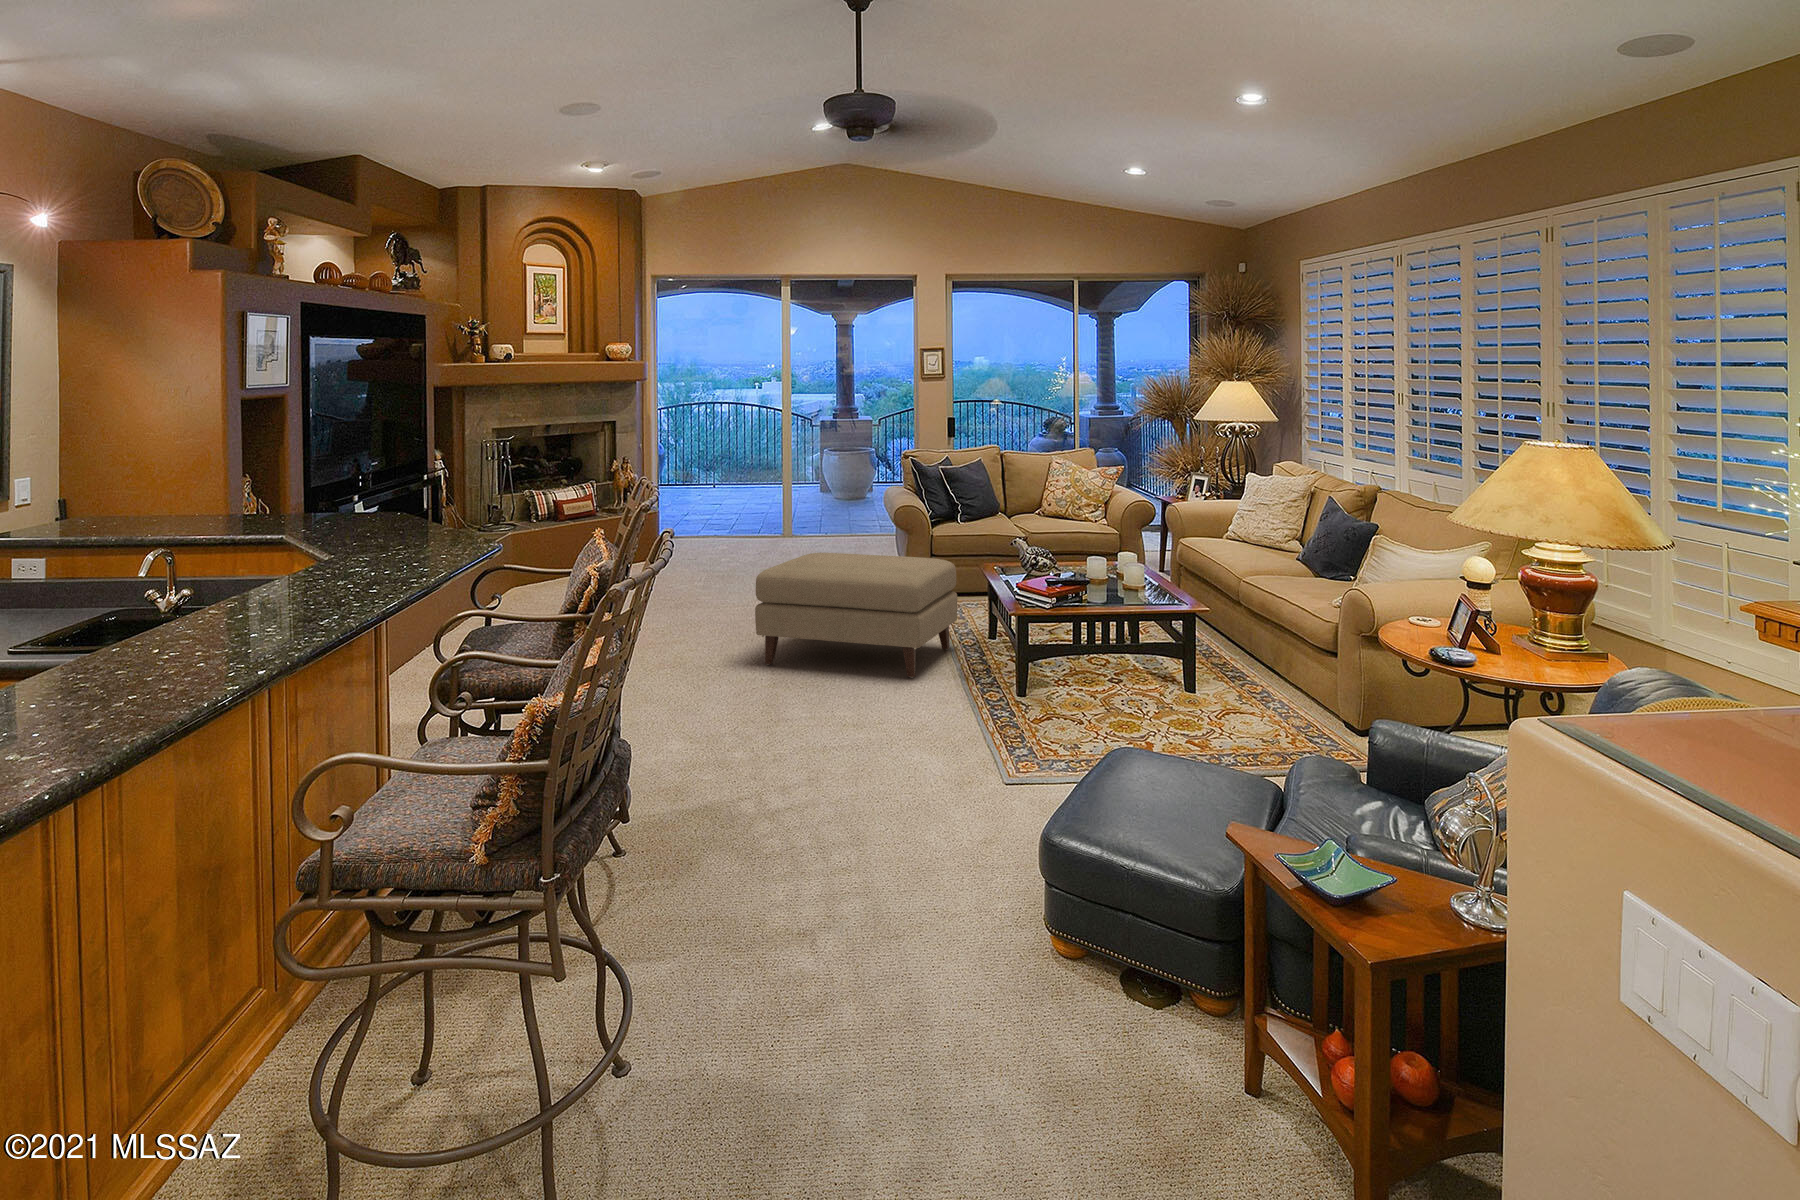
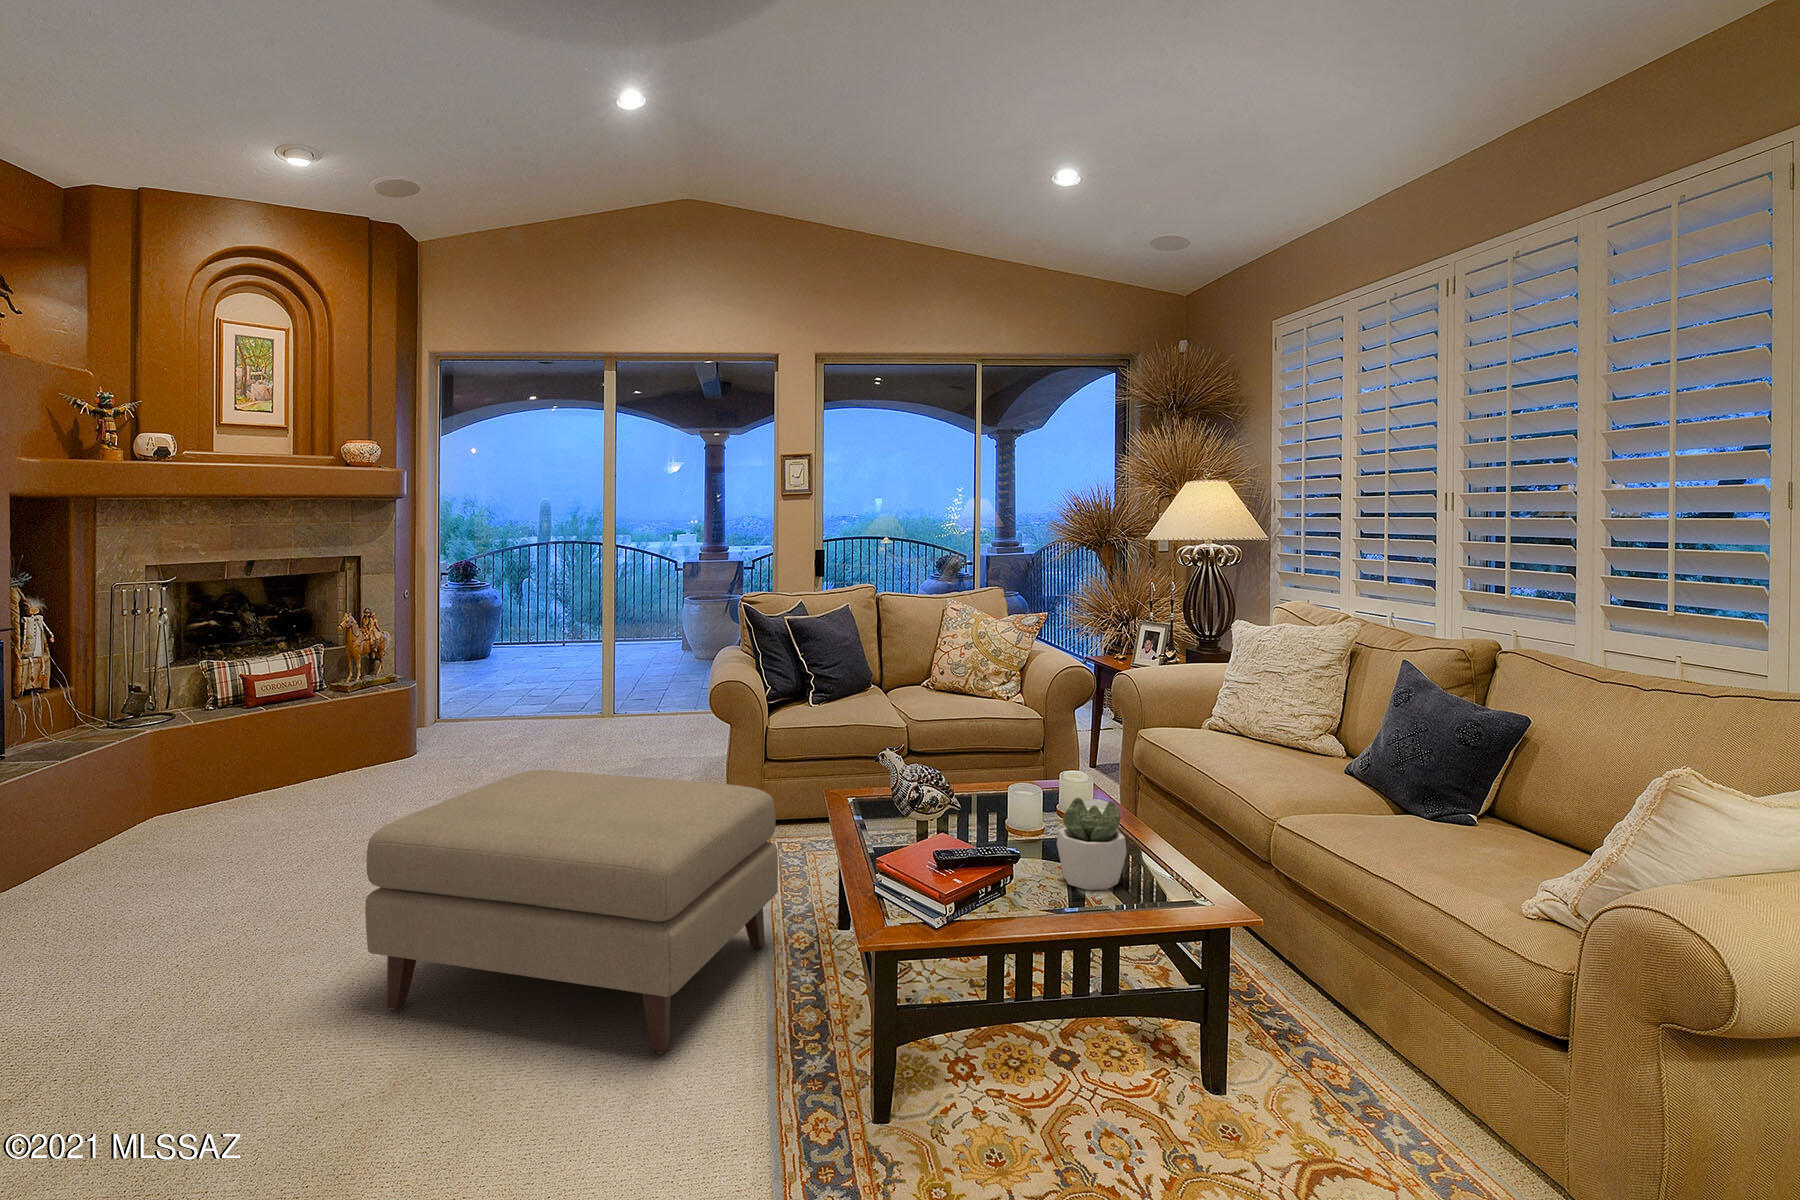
succulent plant: none [1112,557,1148,601] -> present [1057,797,1127,890]

